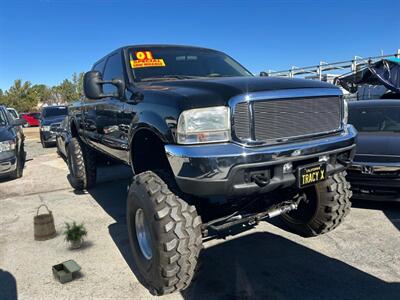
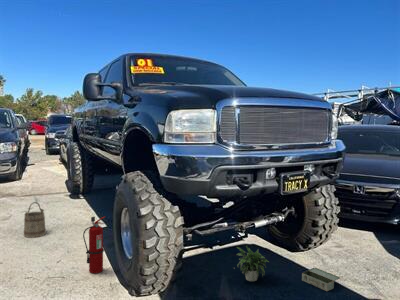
fire extinguisher: none [98,218,120,276] -> present [83,216,105,273]
potted plant: present [63,221,87,249] -> present [237,246,269,281]
toolbox: present [52,260,82,283] -> present [302,268,340,291]

